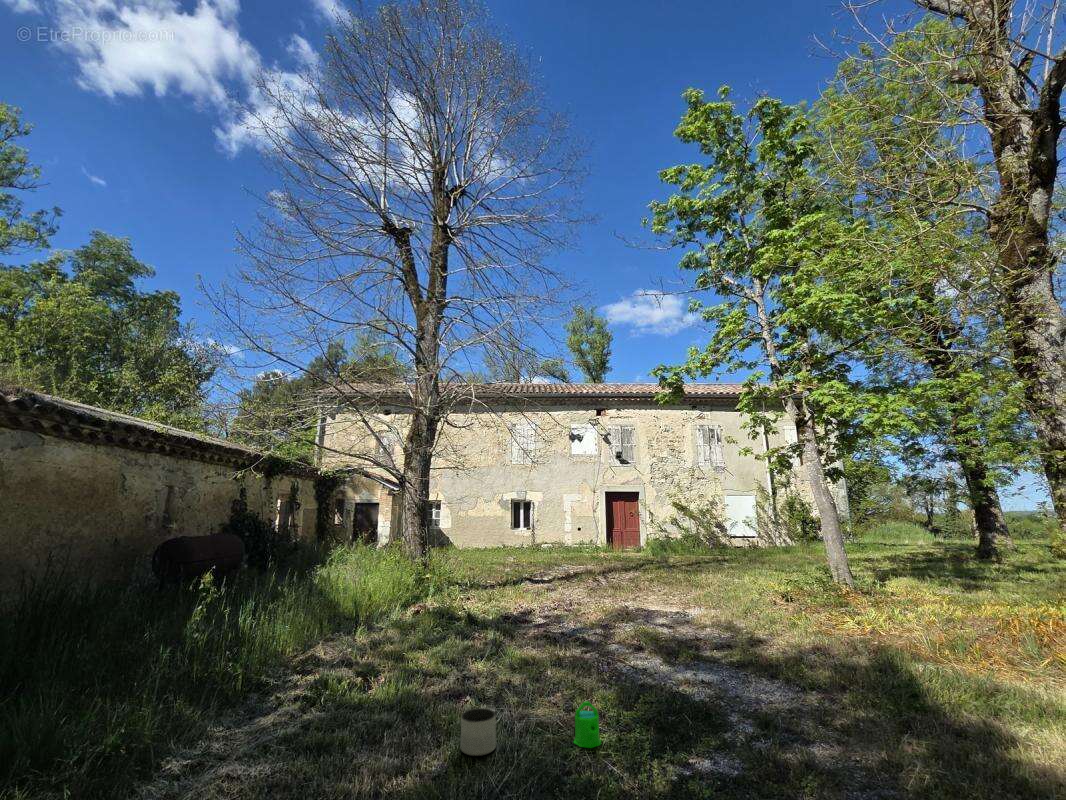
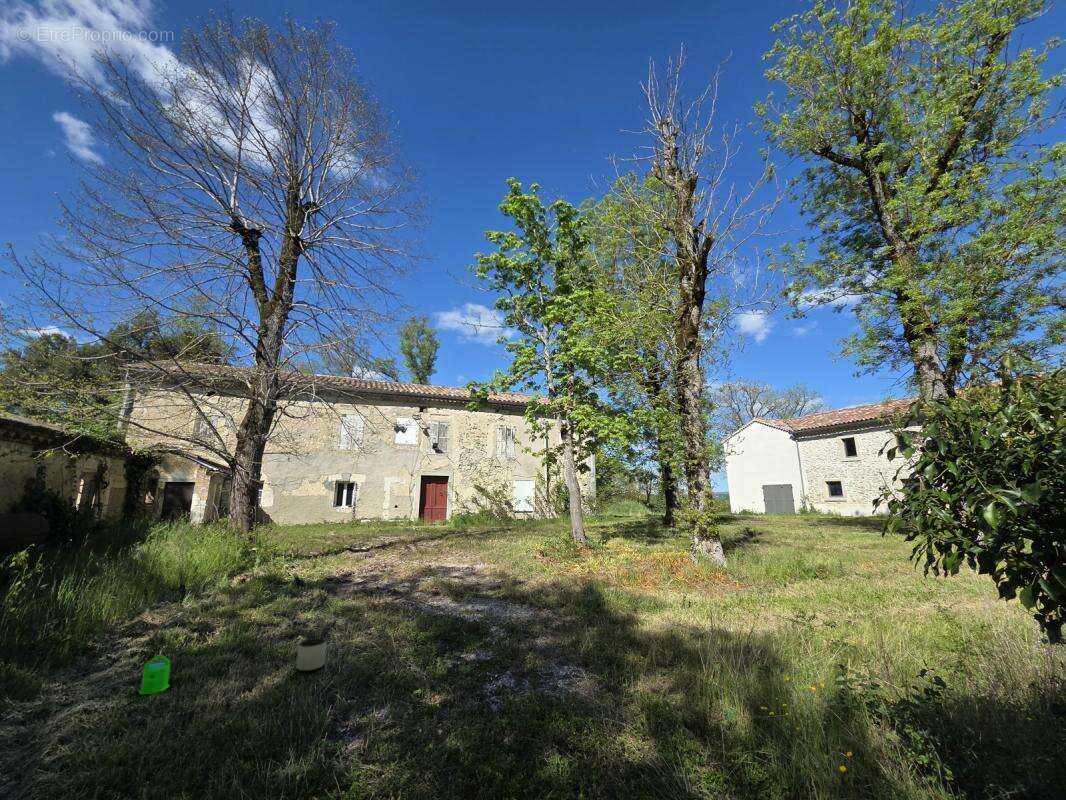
watering can: present [574,701,601,748] -> present [139,655,170,694]

